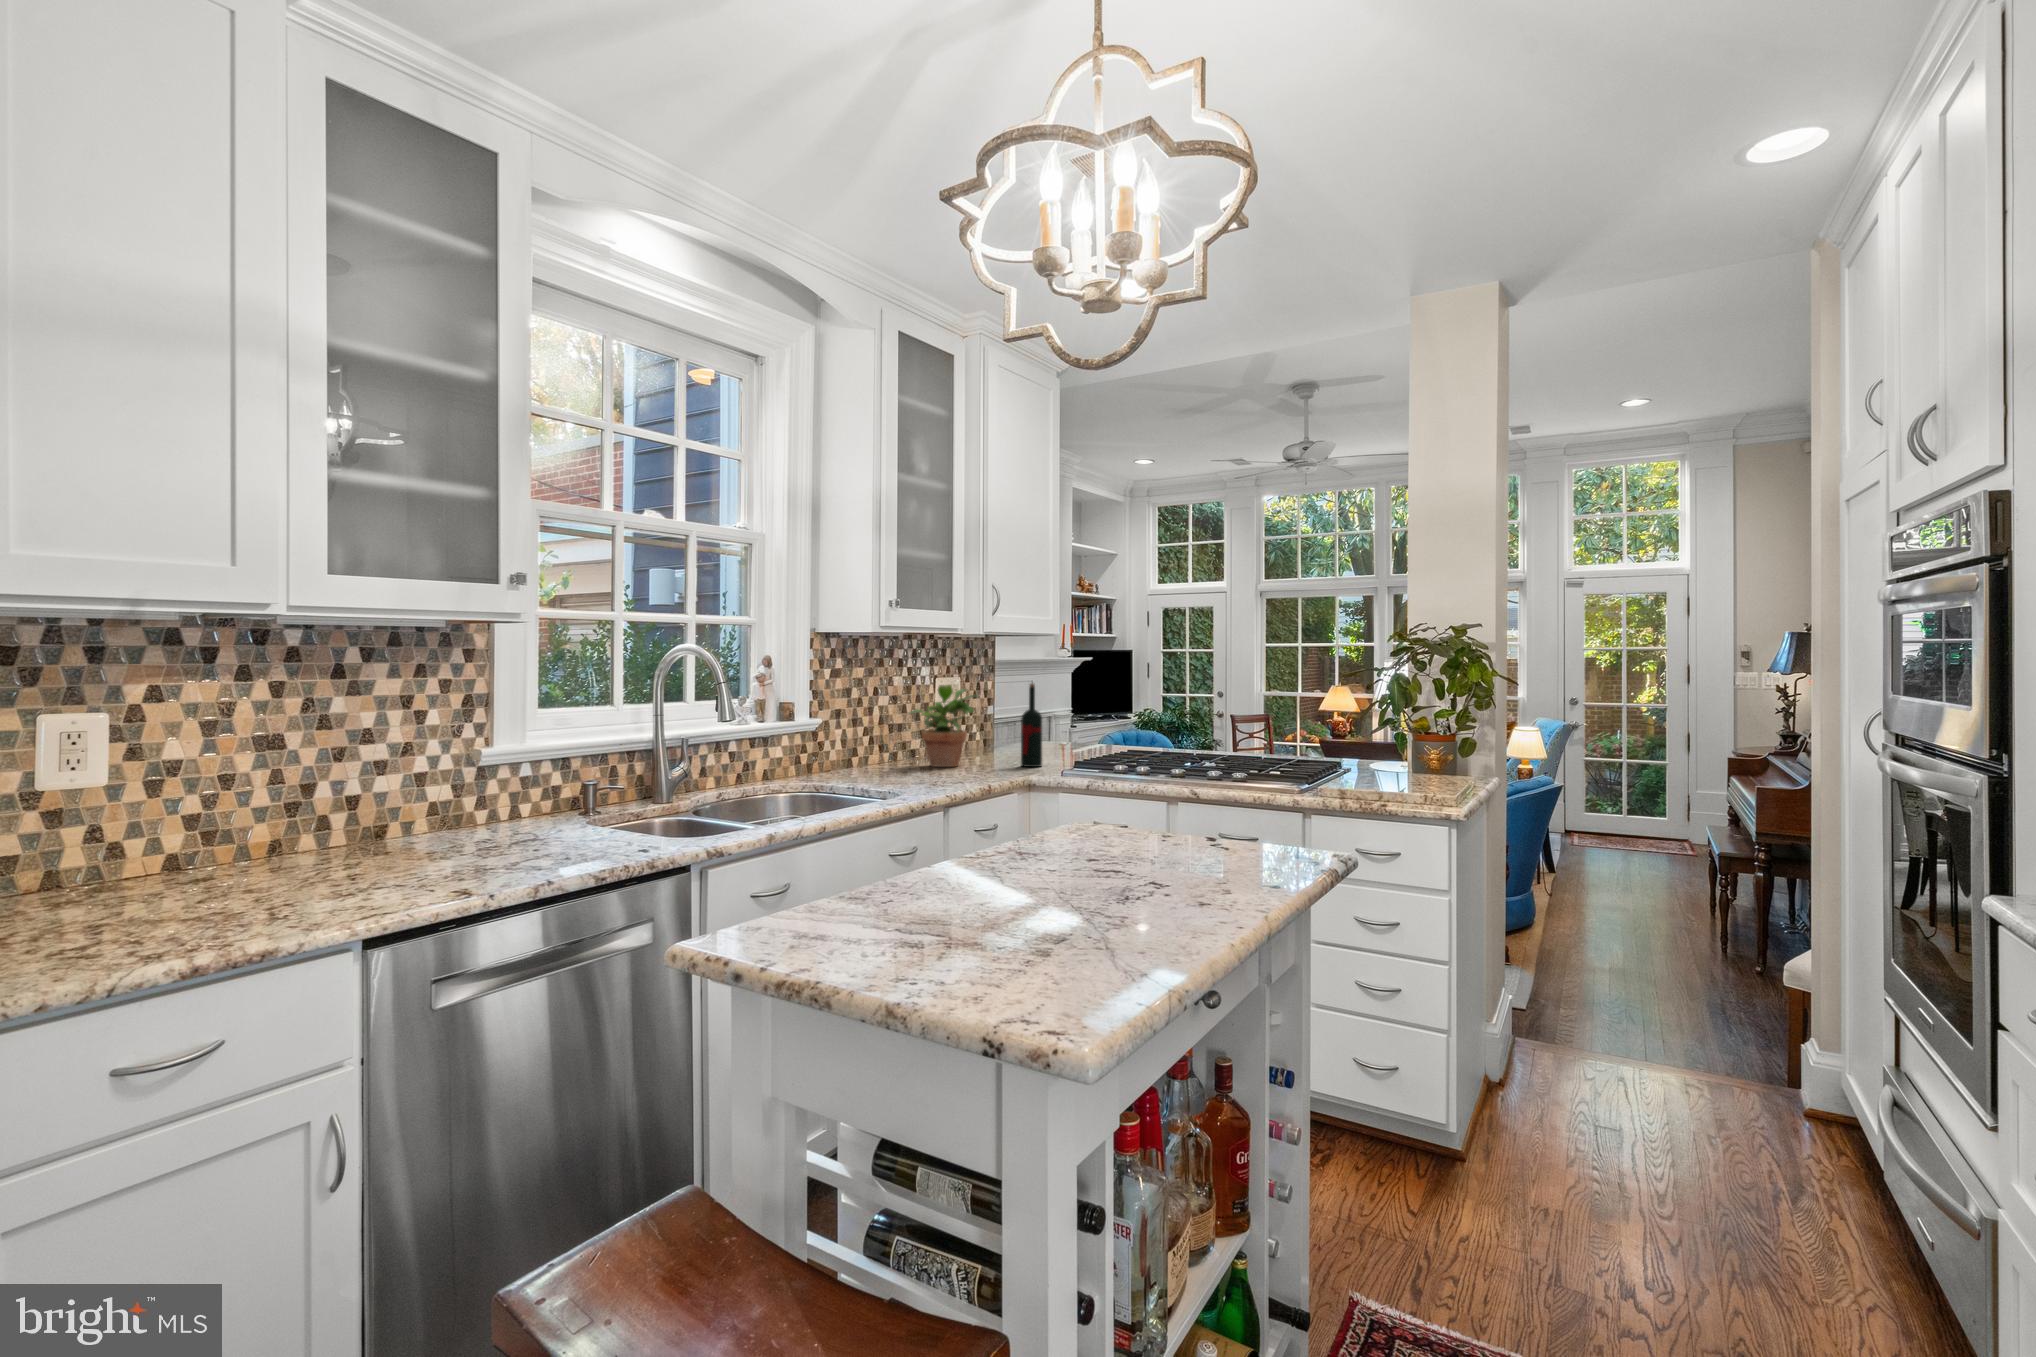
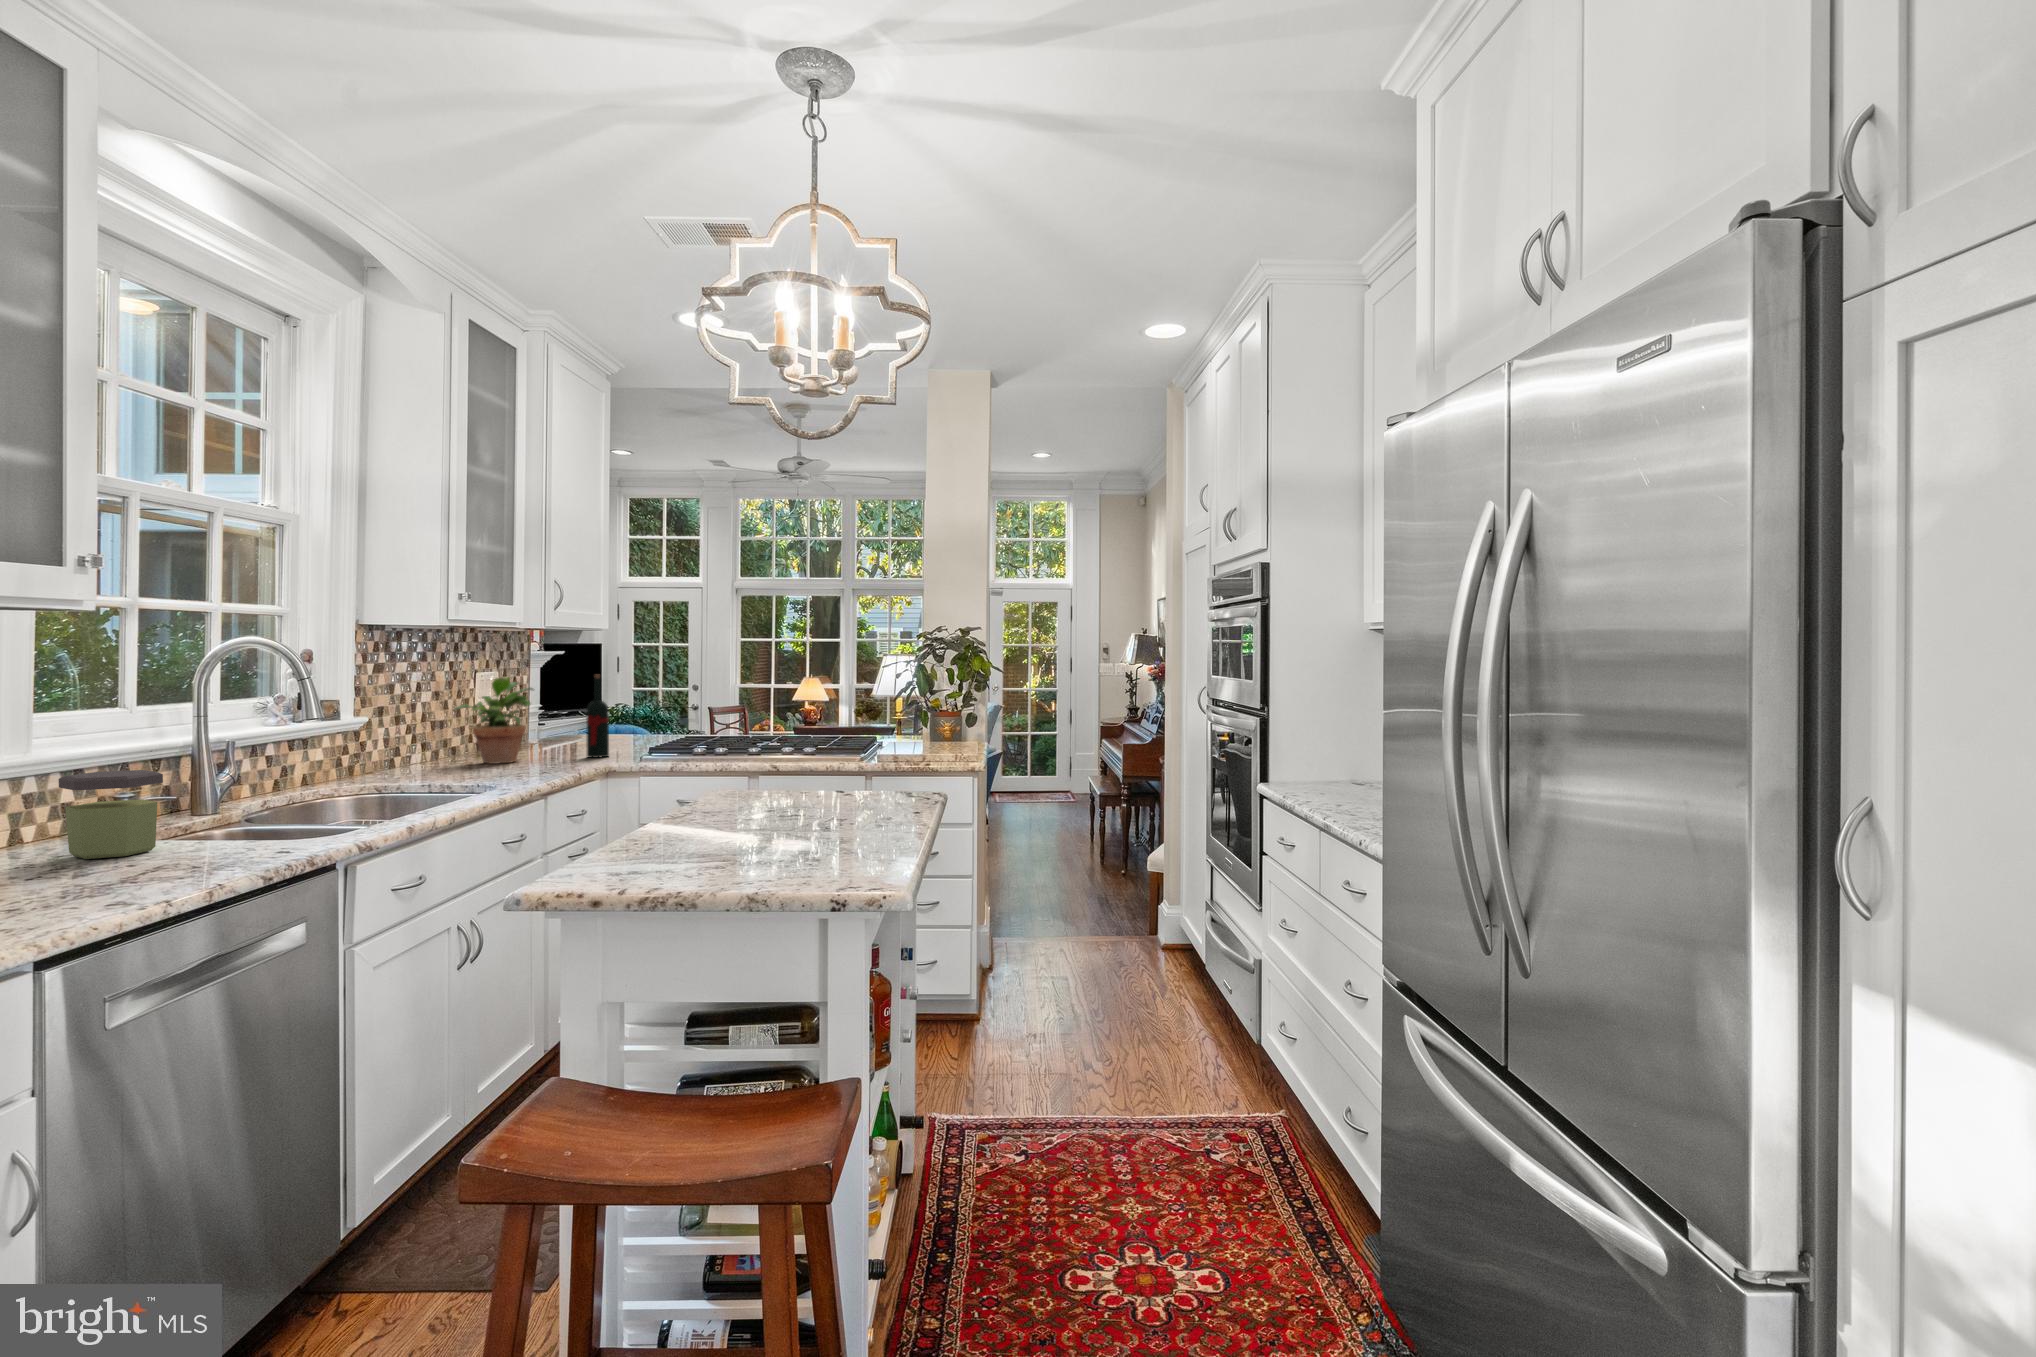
jar: none [523,764,587,836] -> present [59,770,163,859]

